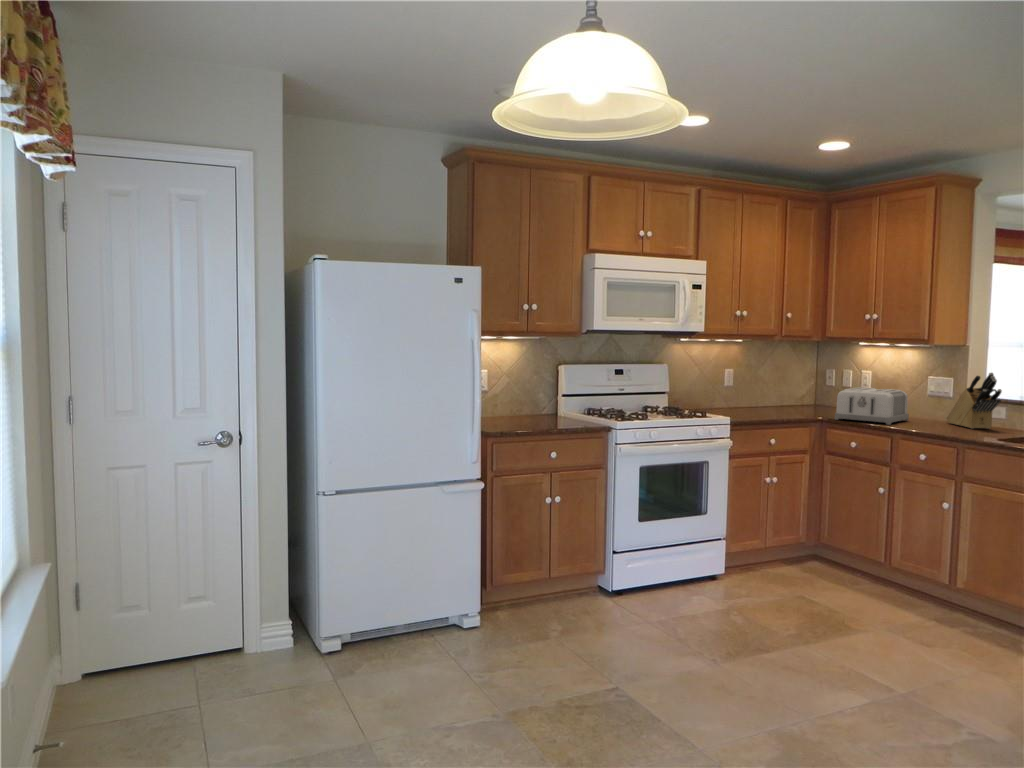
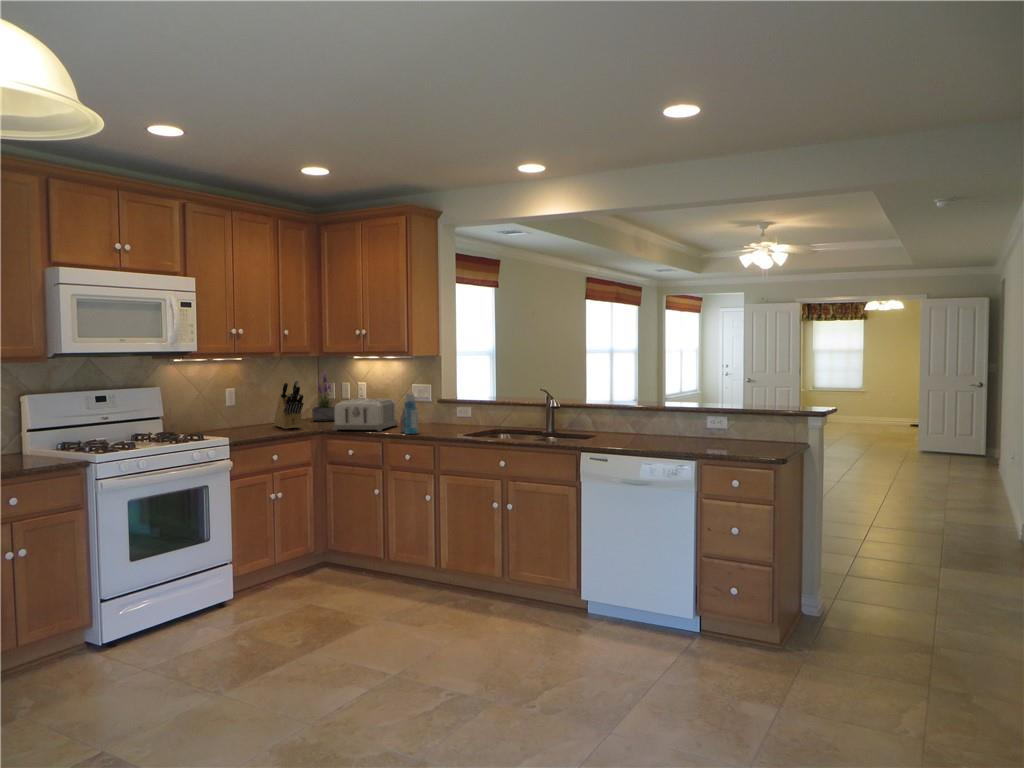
potted plant: none [808,356,834,409] -> present [312,373,335,422]
knife block: present [947,373,1002,429] -> present [274,380,304,429]
bottle: none [915,385,939,431] -> present [401,393,418,434]

